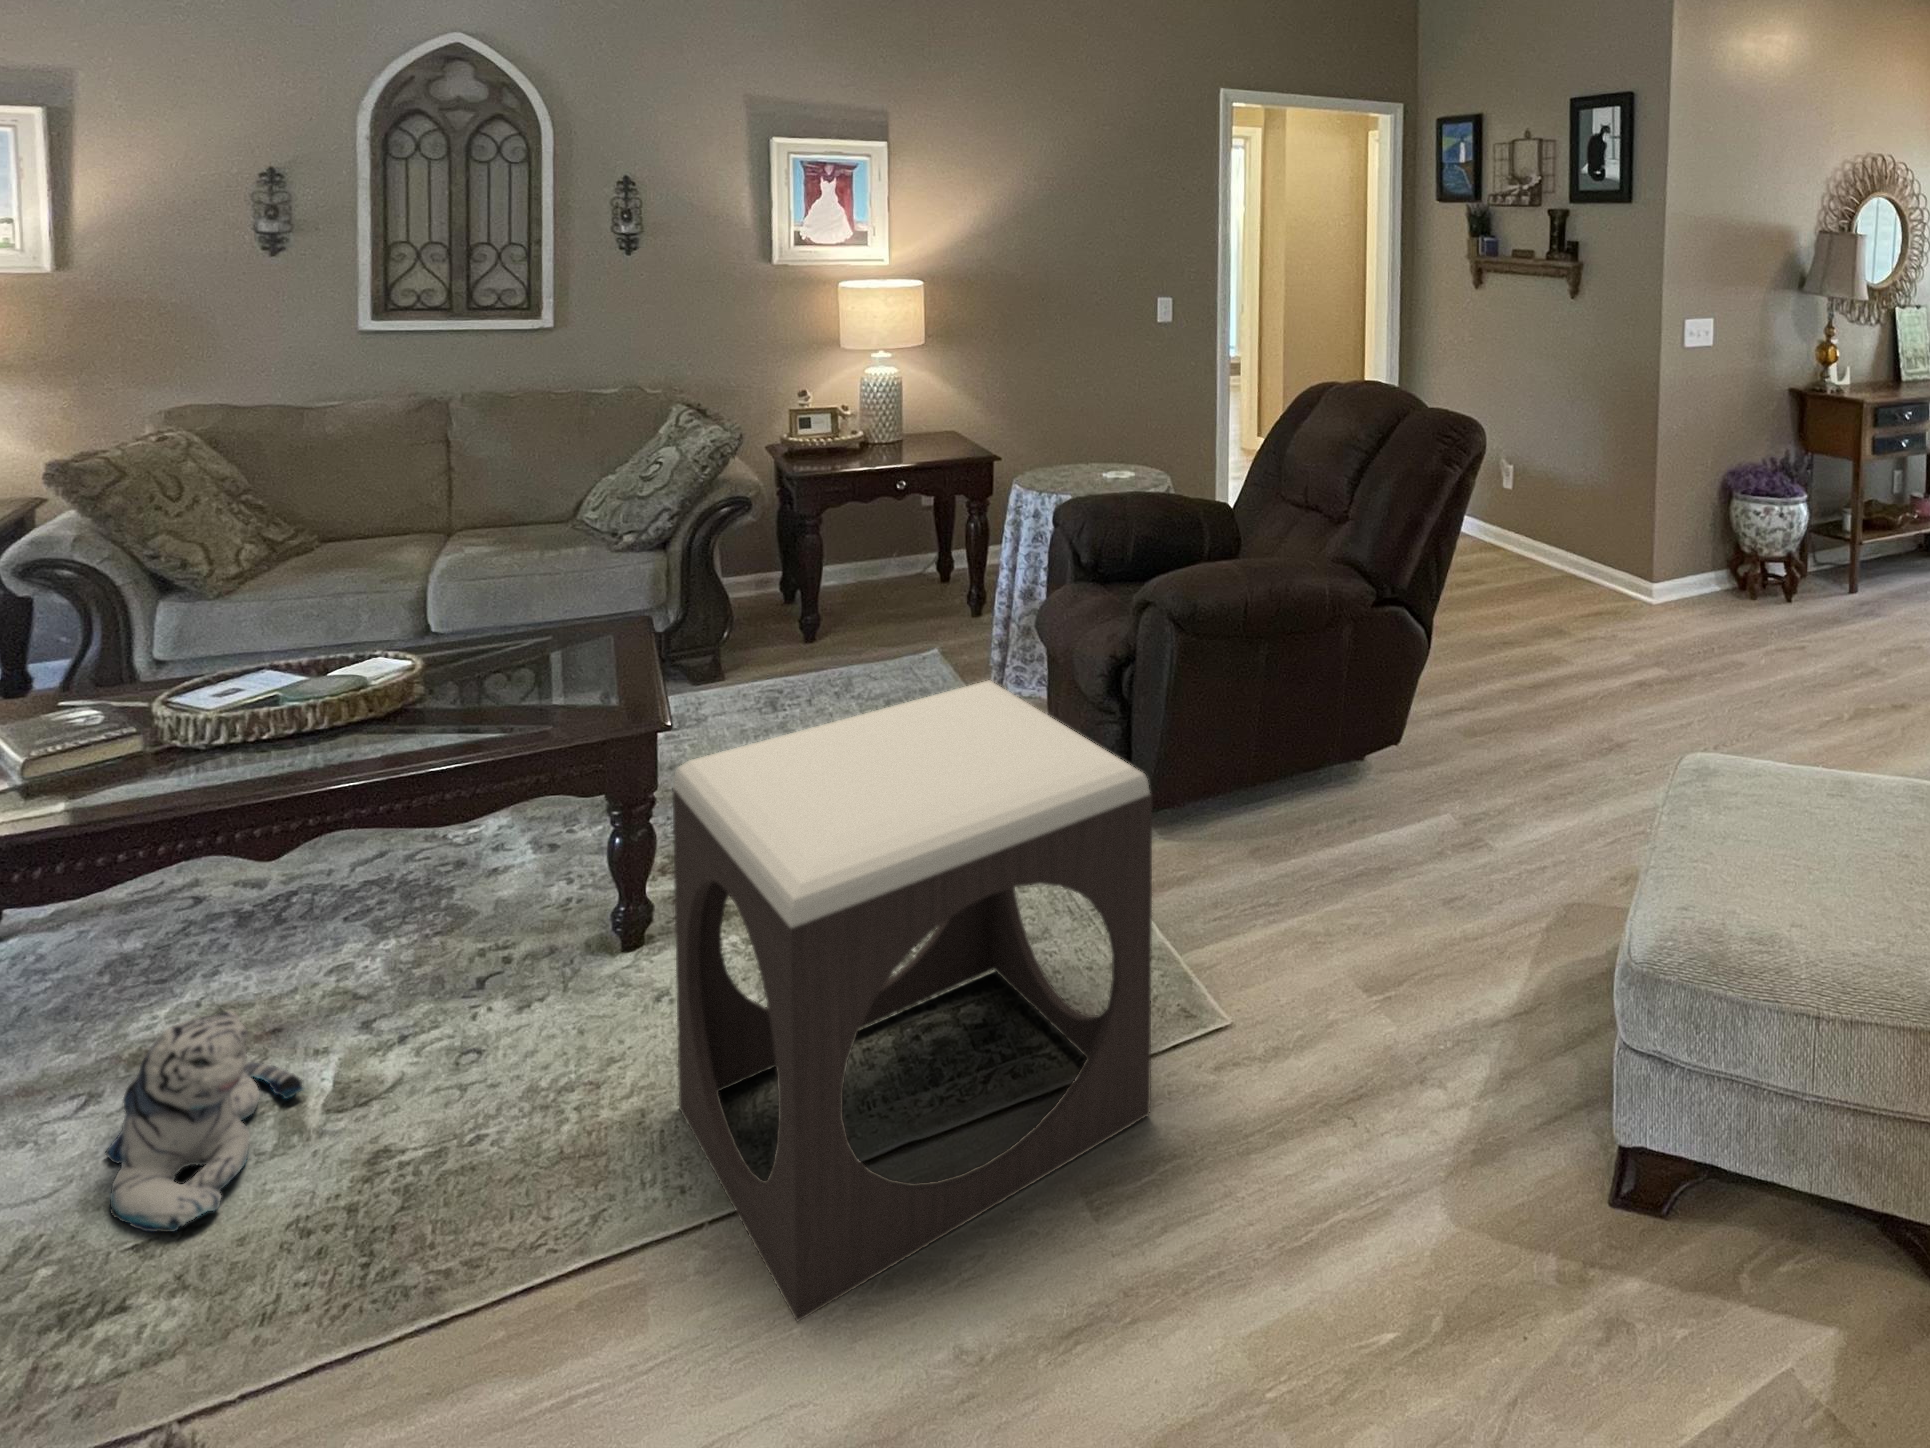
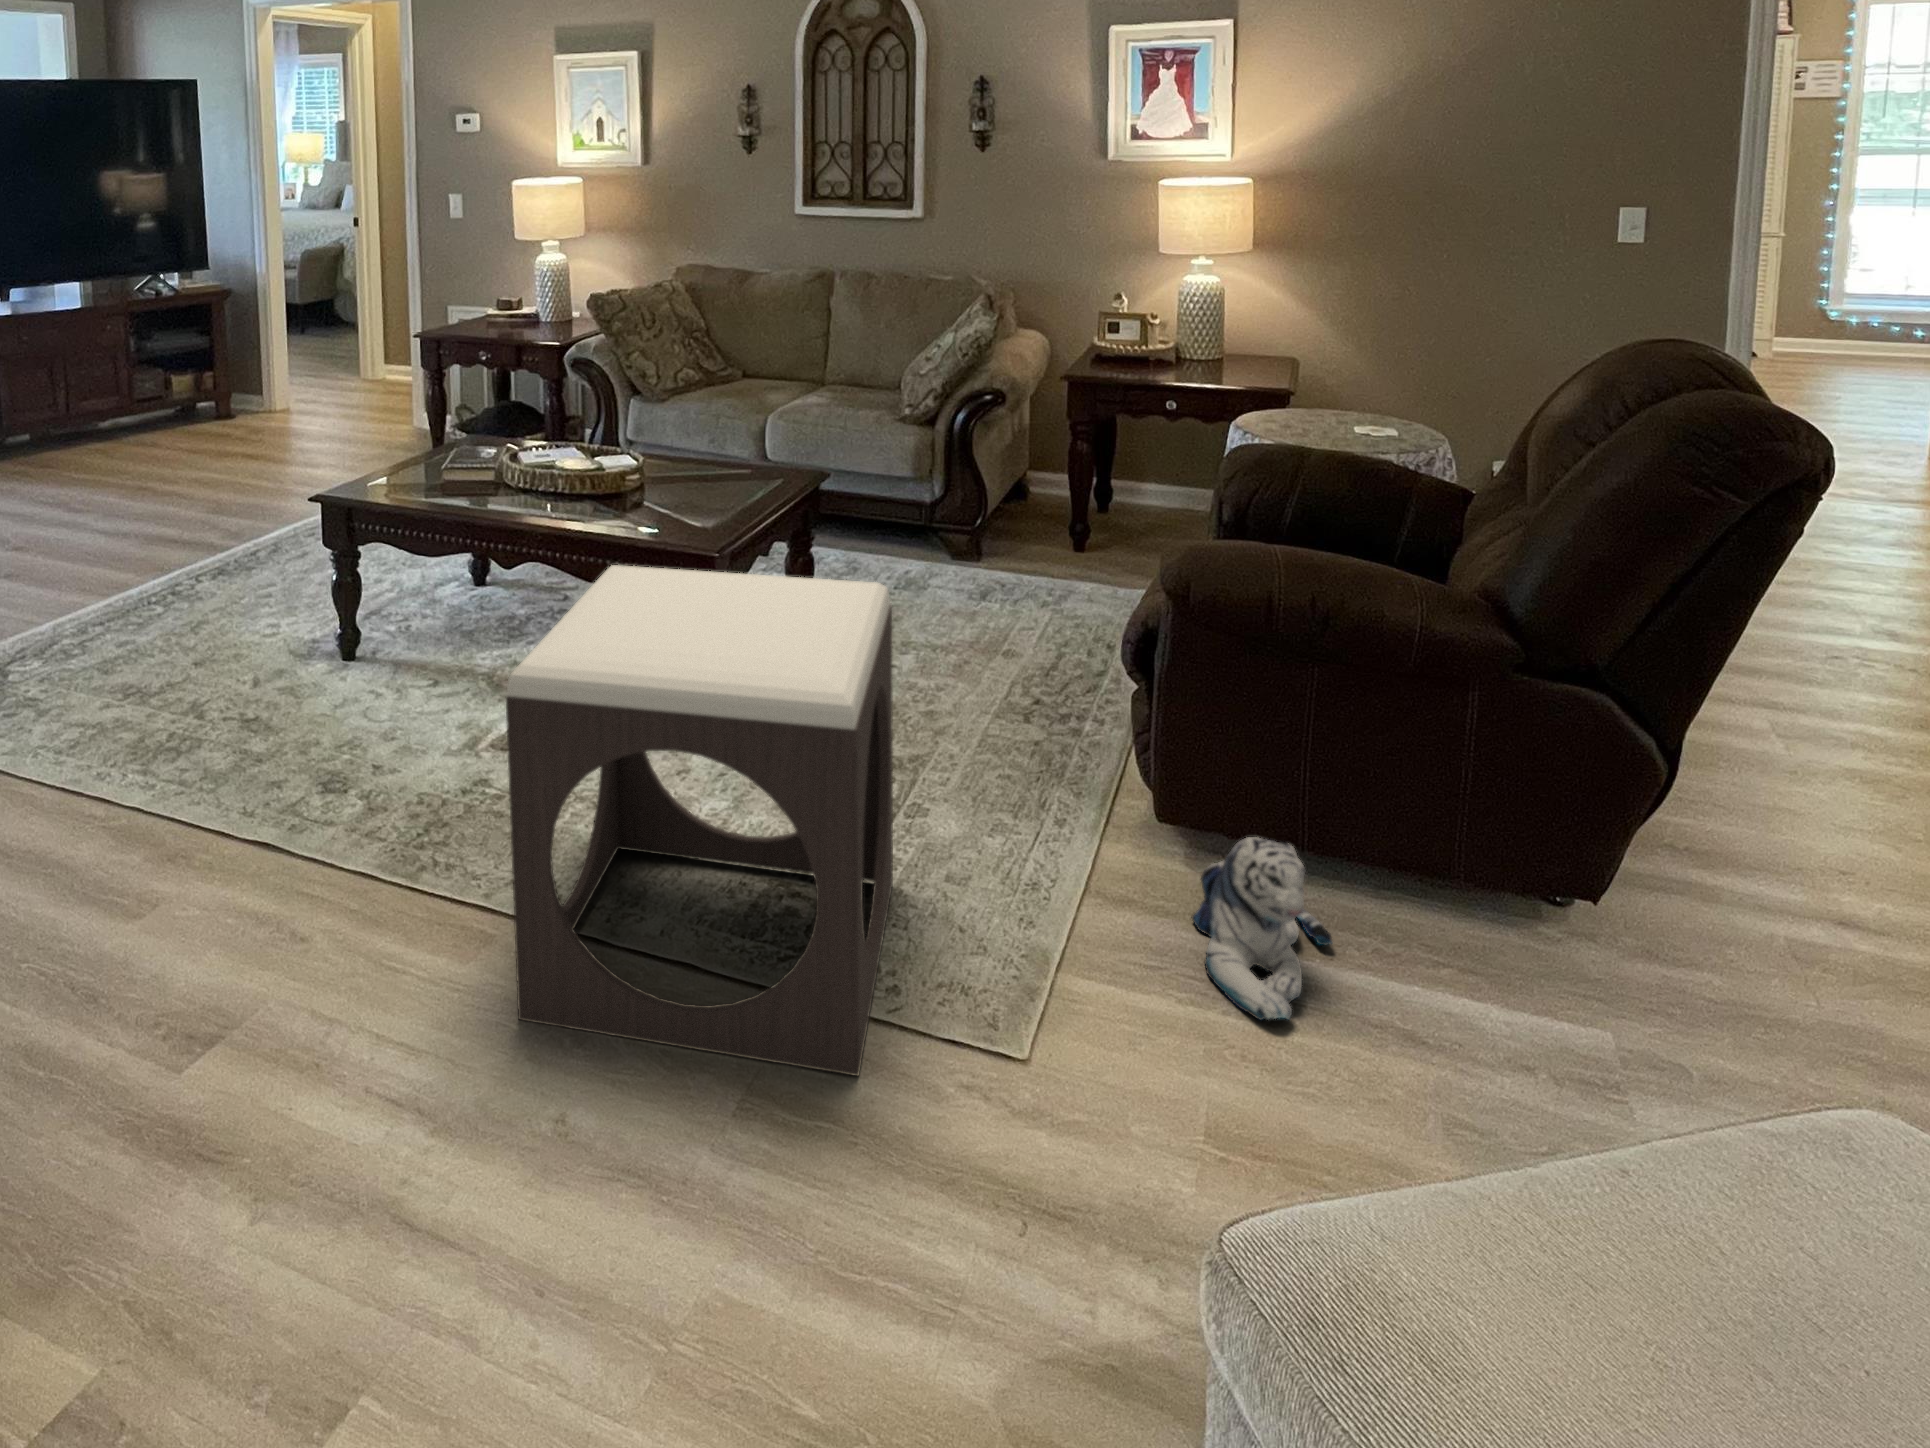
plush toy: present [106,1011,303,1232] -> present [1192,837,1332,1020]

